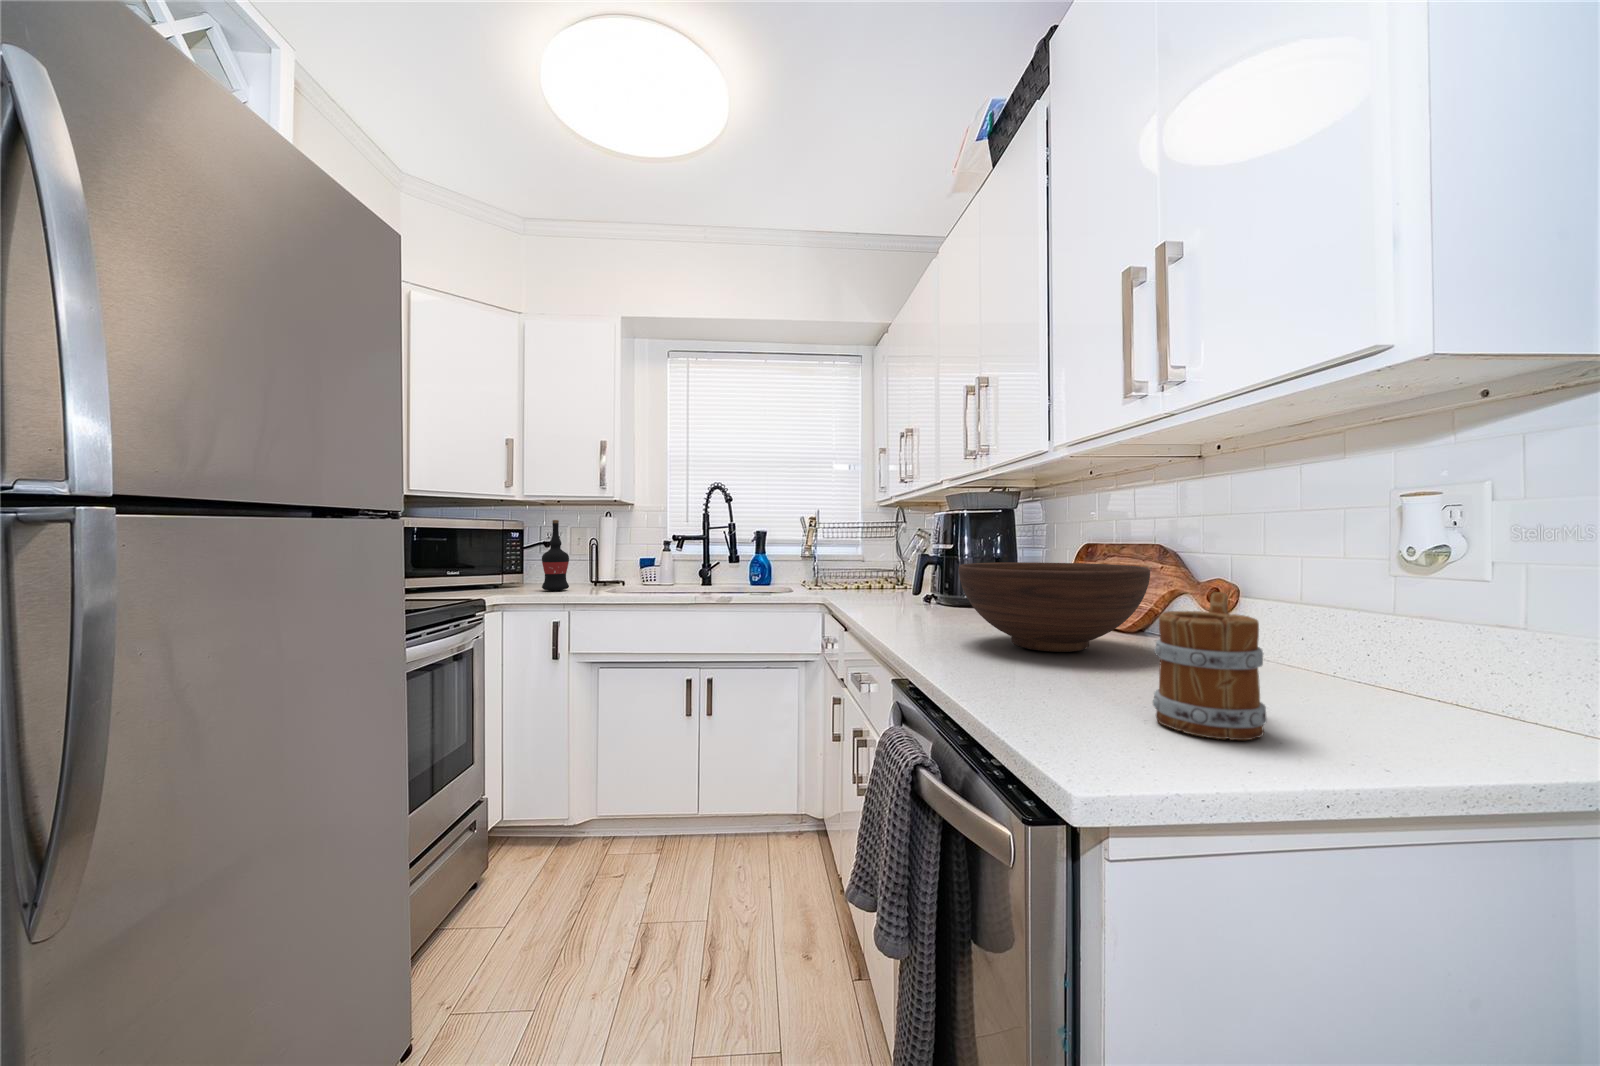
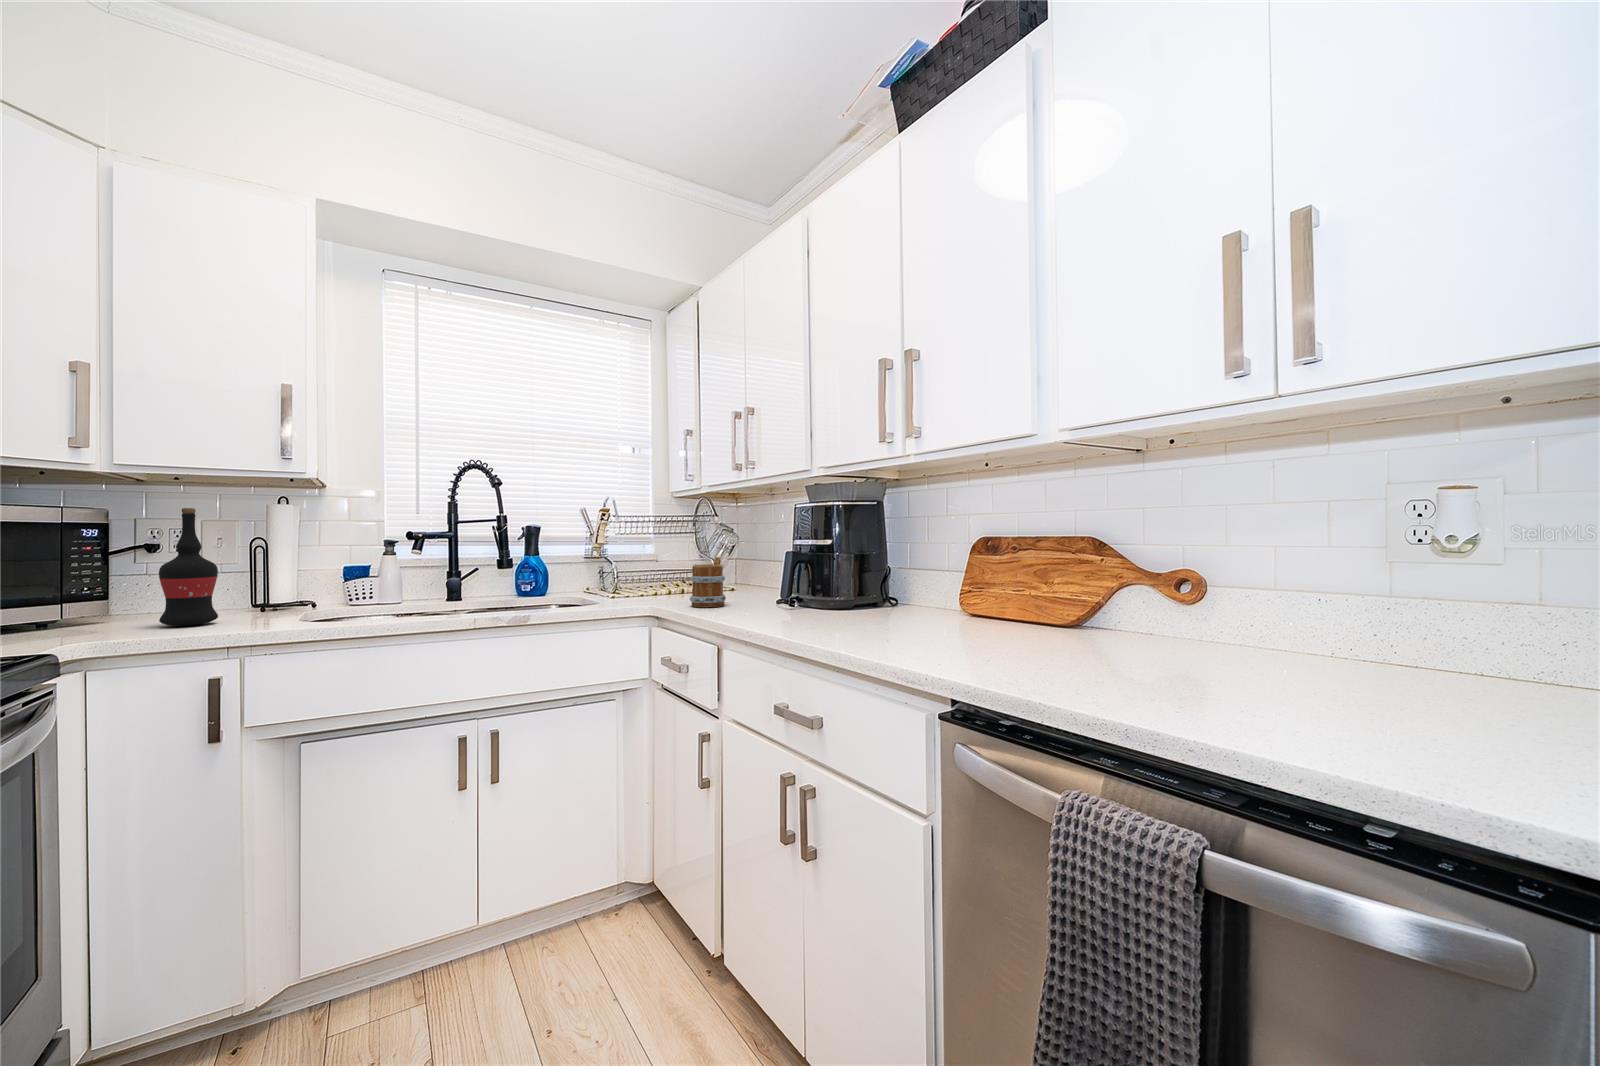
fruit bowl: present [959,562,1150,652] -> none [925,562,1121,656]
mug: present [1153,592,1267,740] -> present [690,557,726,607]

